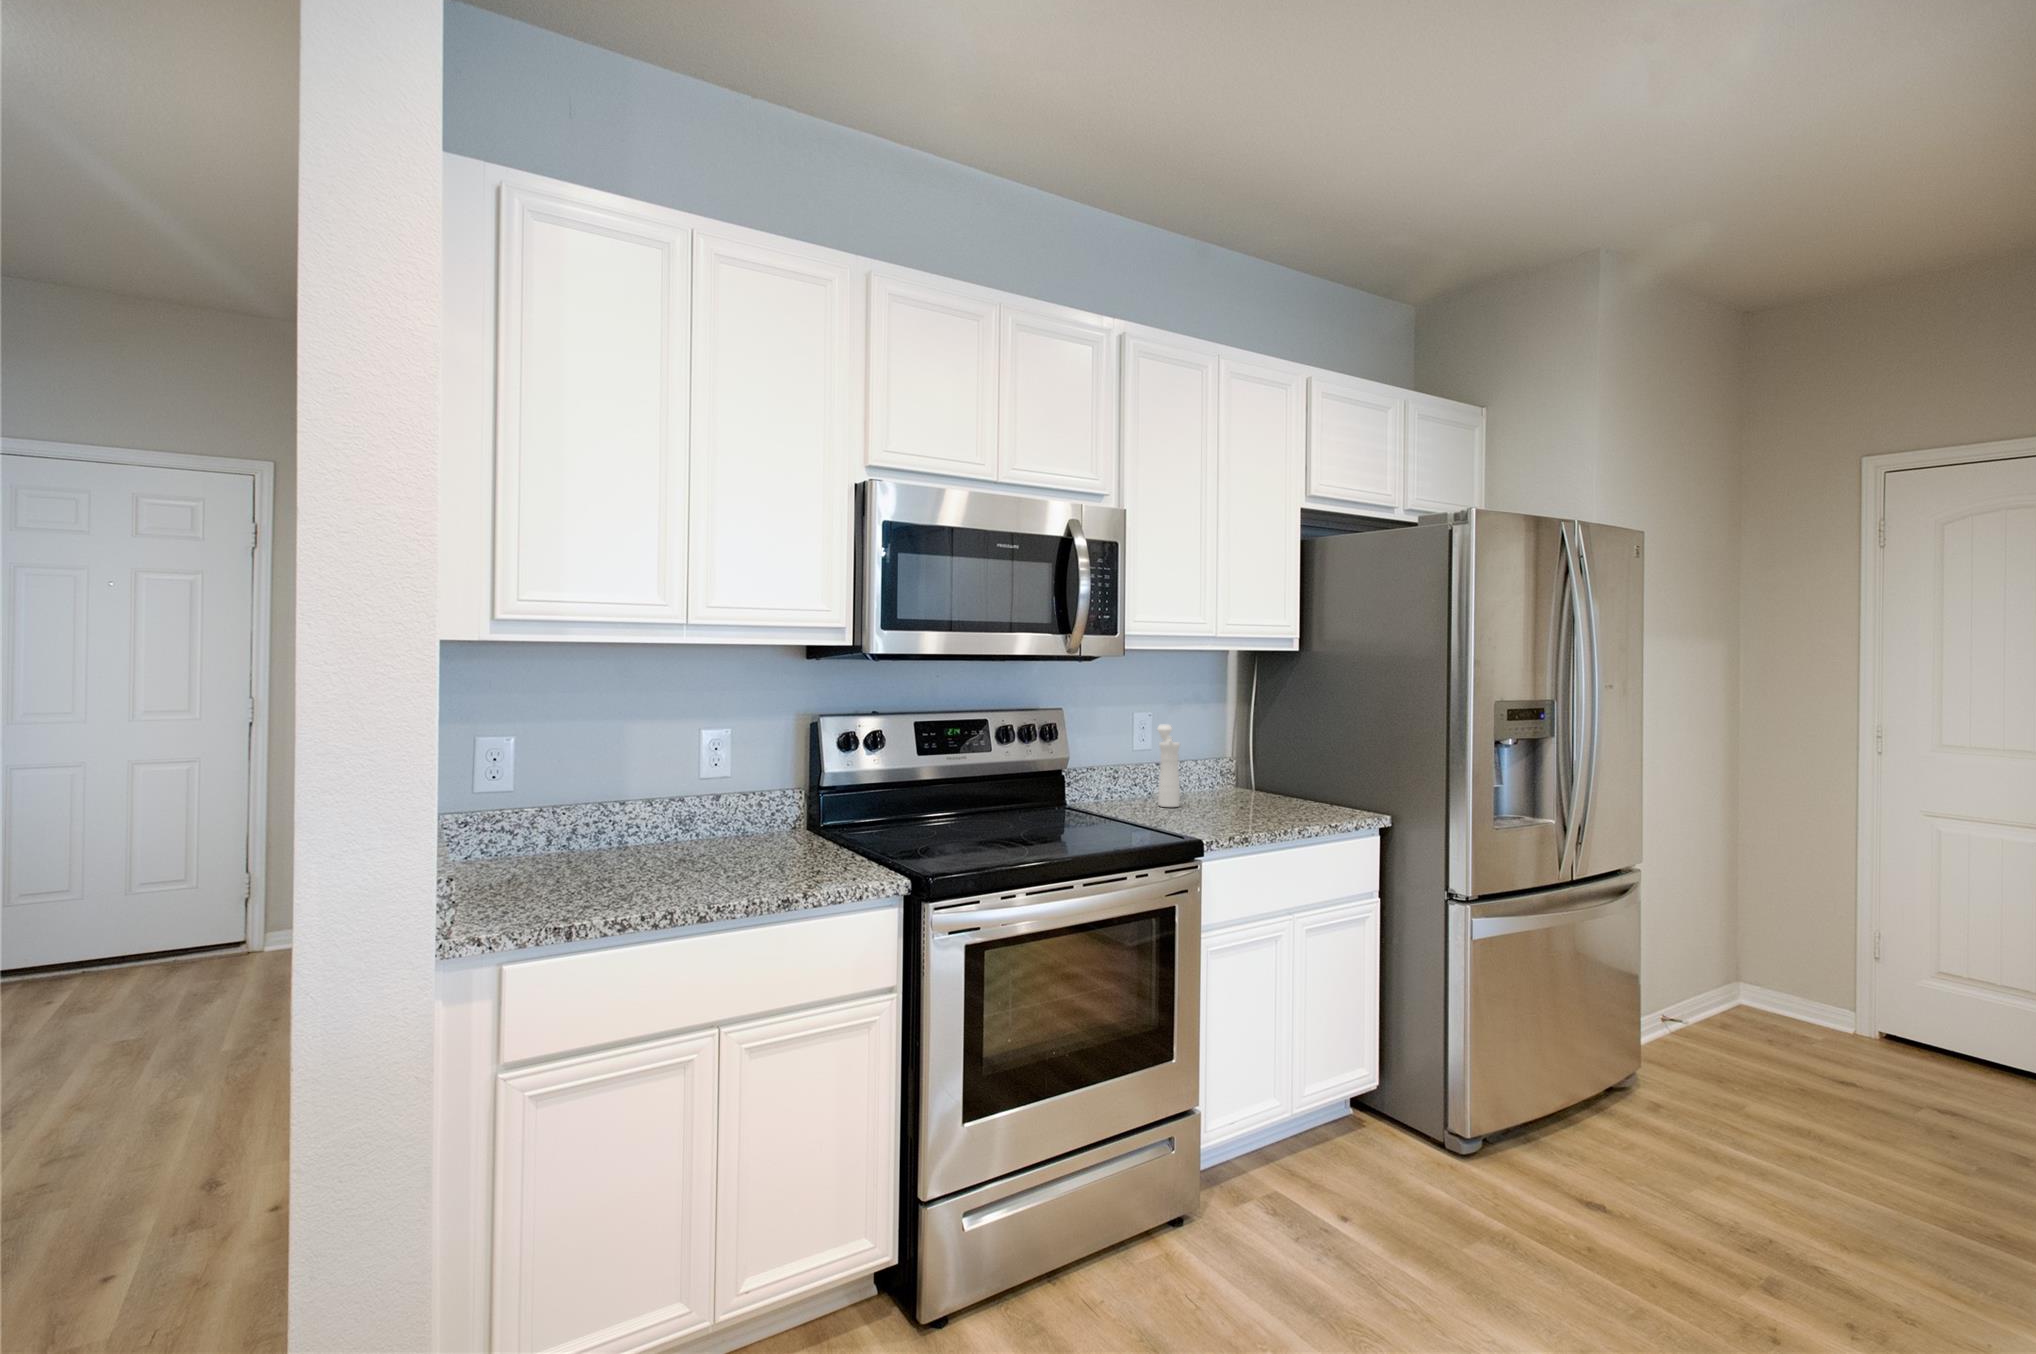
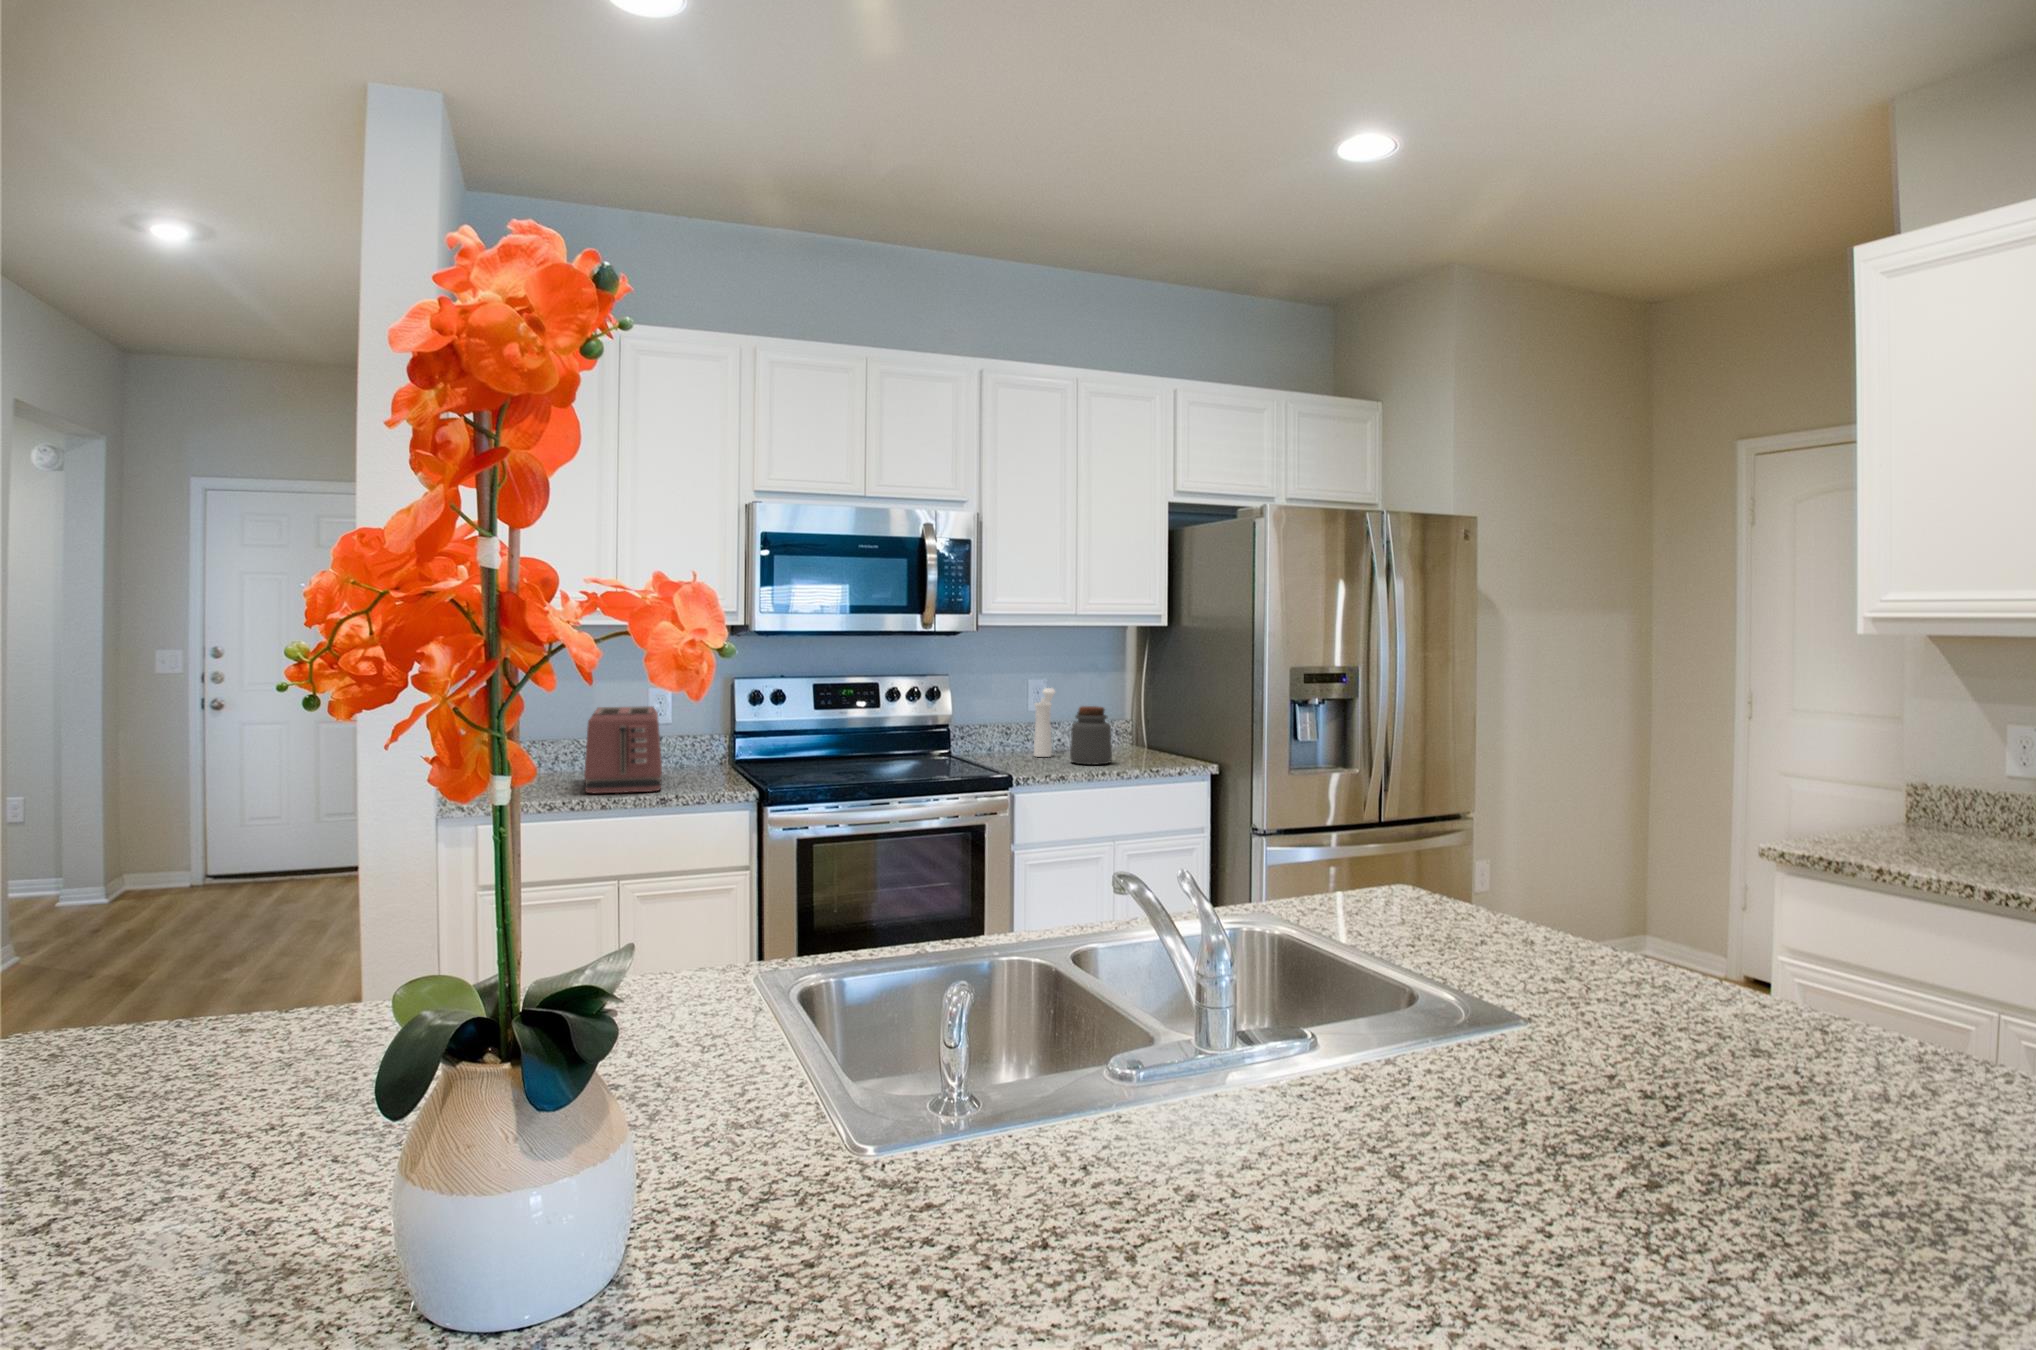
jar: none [1217,747,1269,818] -> present [1070,706,1112,765]
toaster: none [640,758,769,893] -> present [584,706,662,793]

